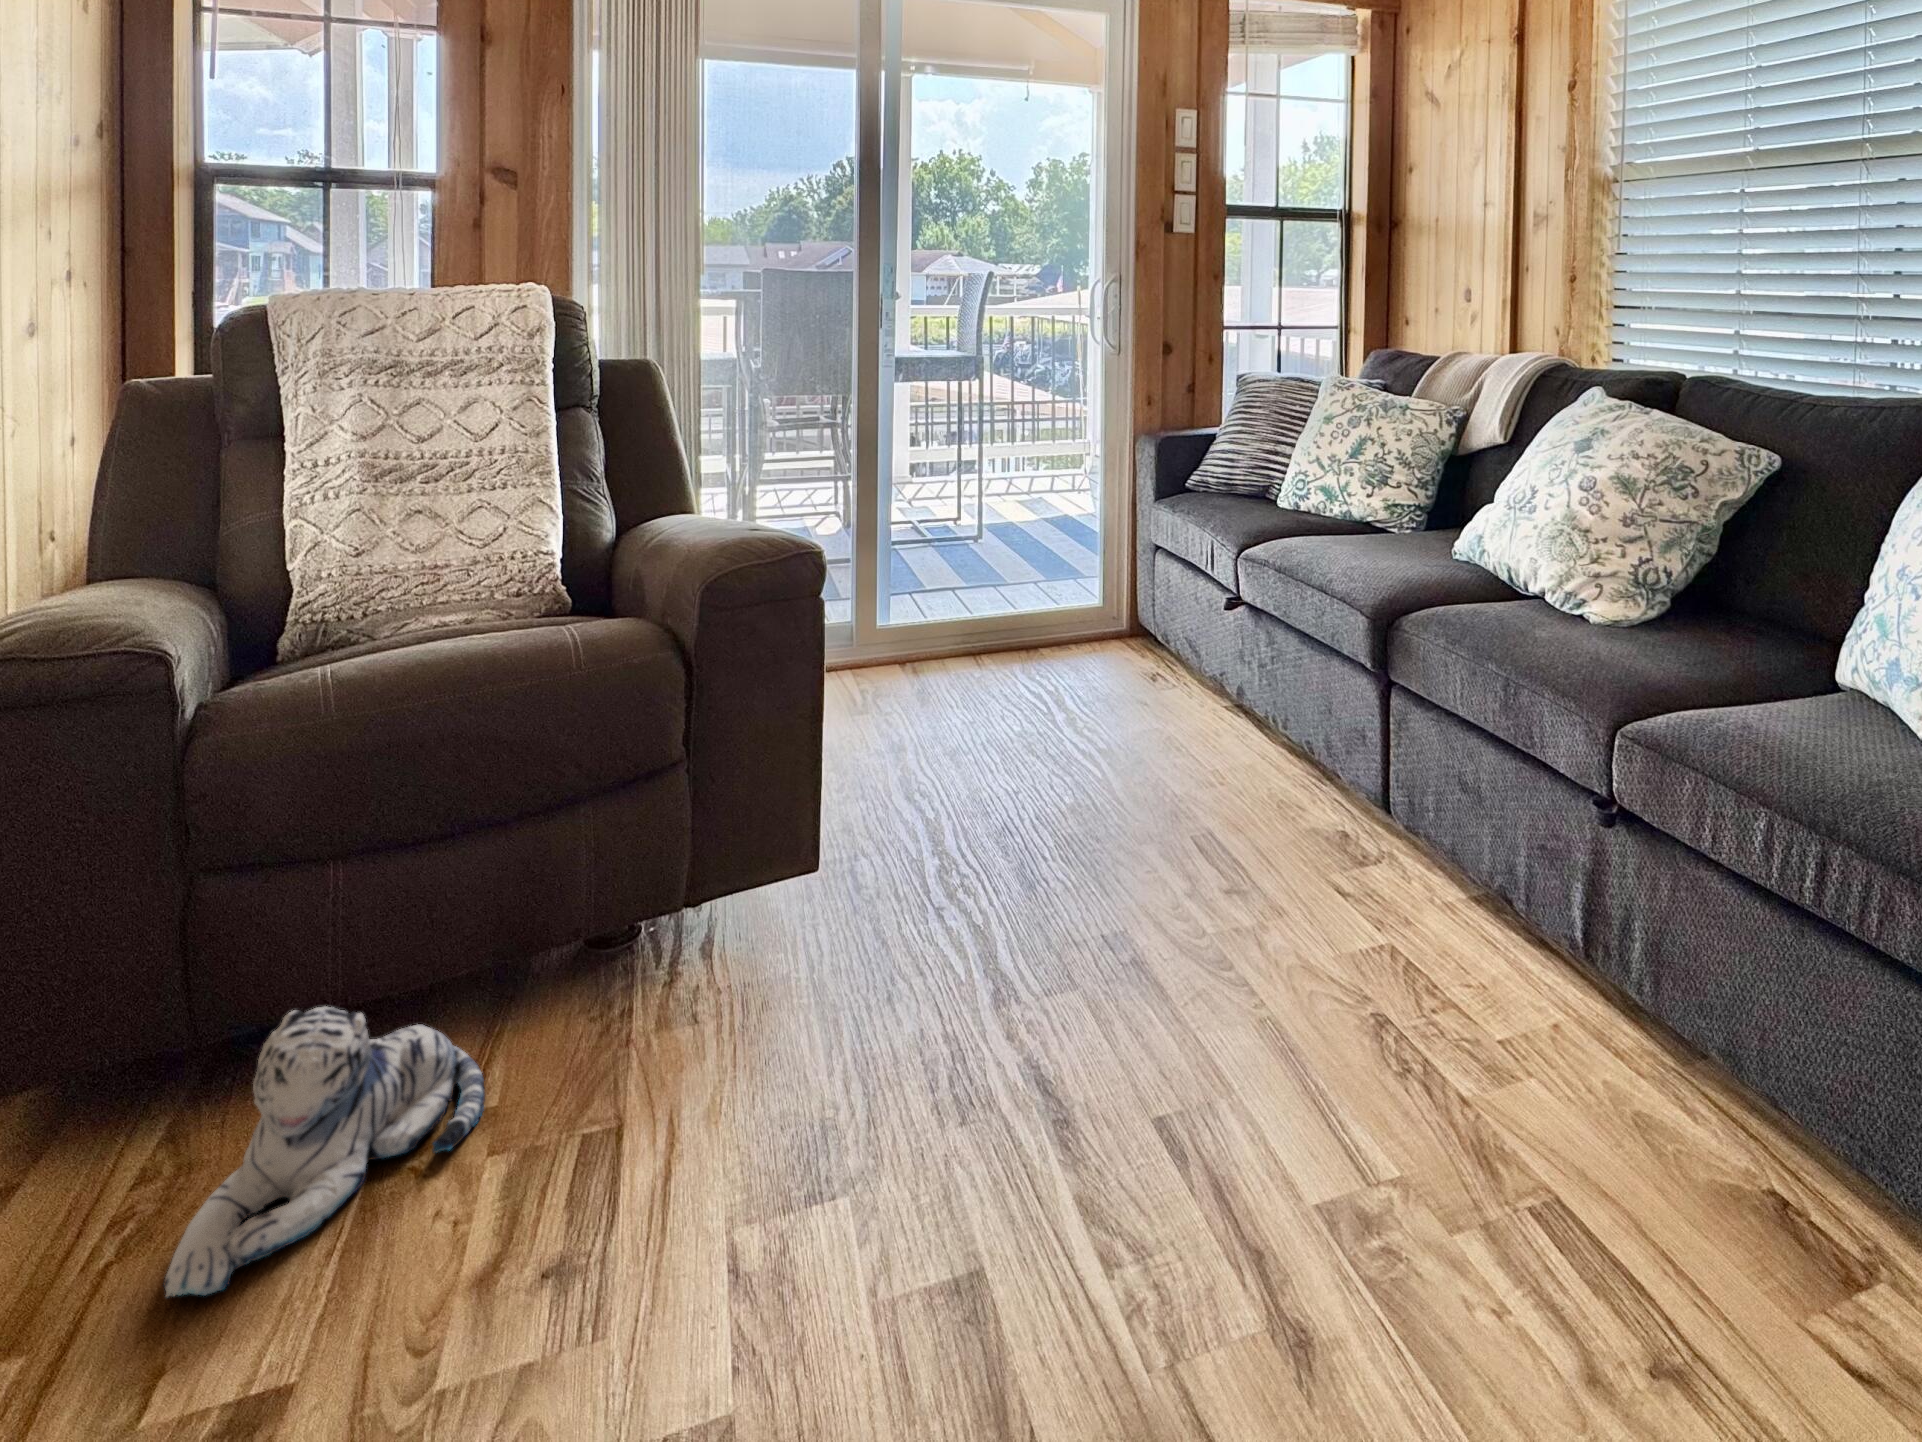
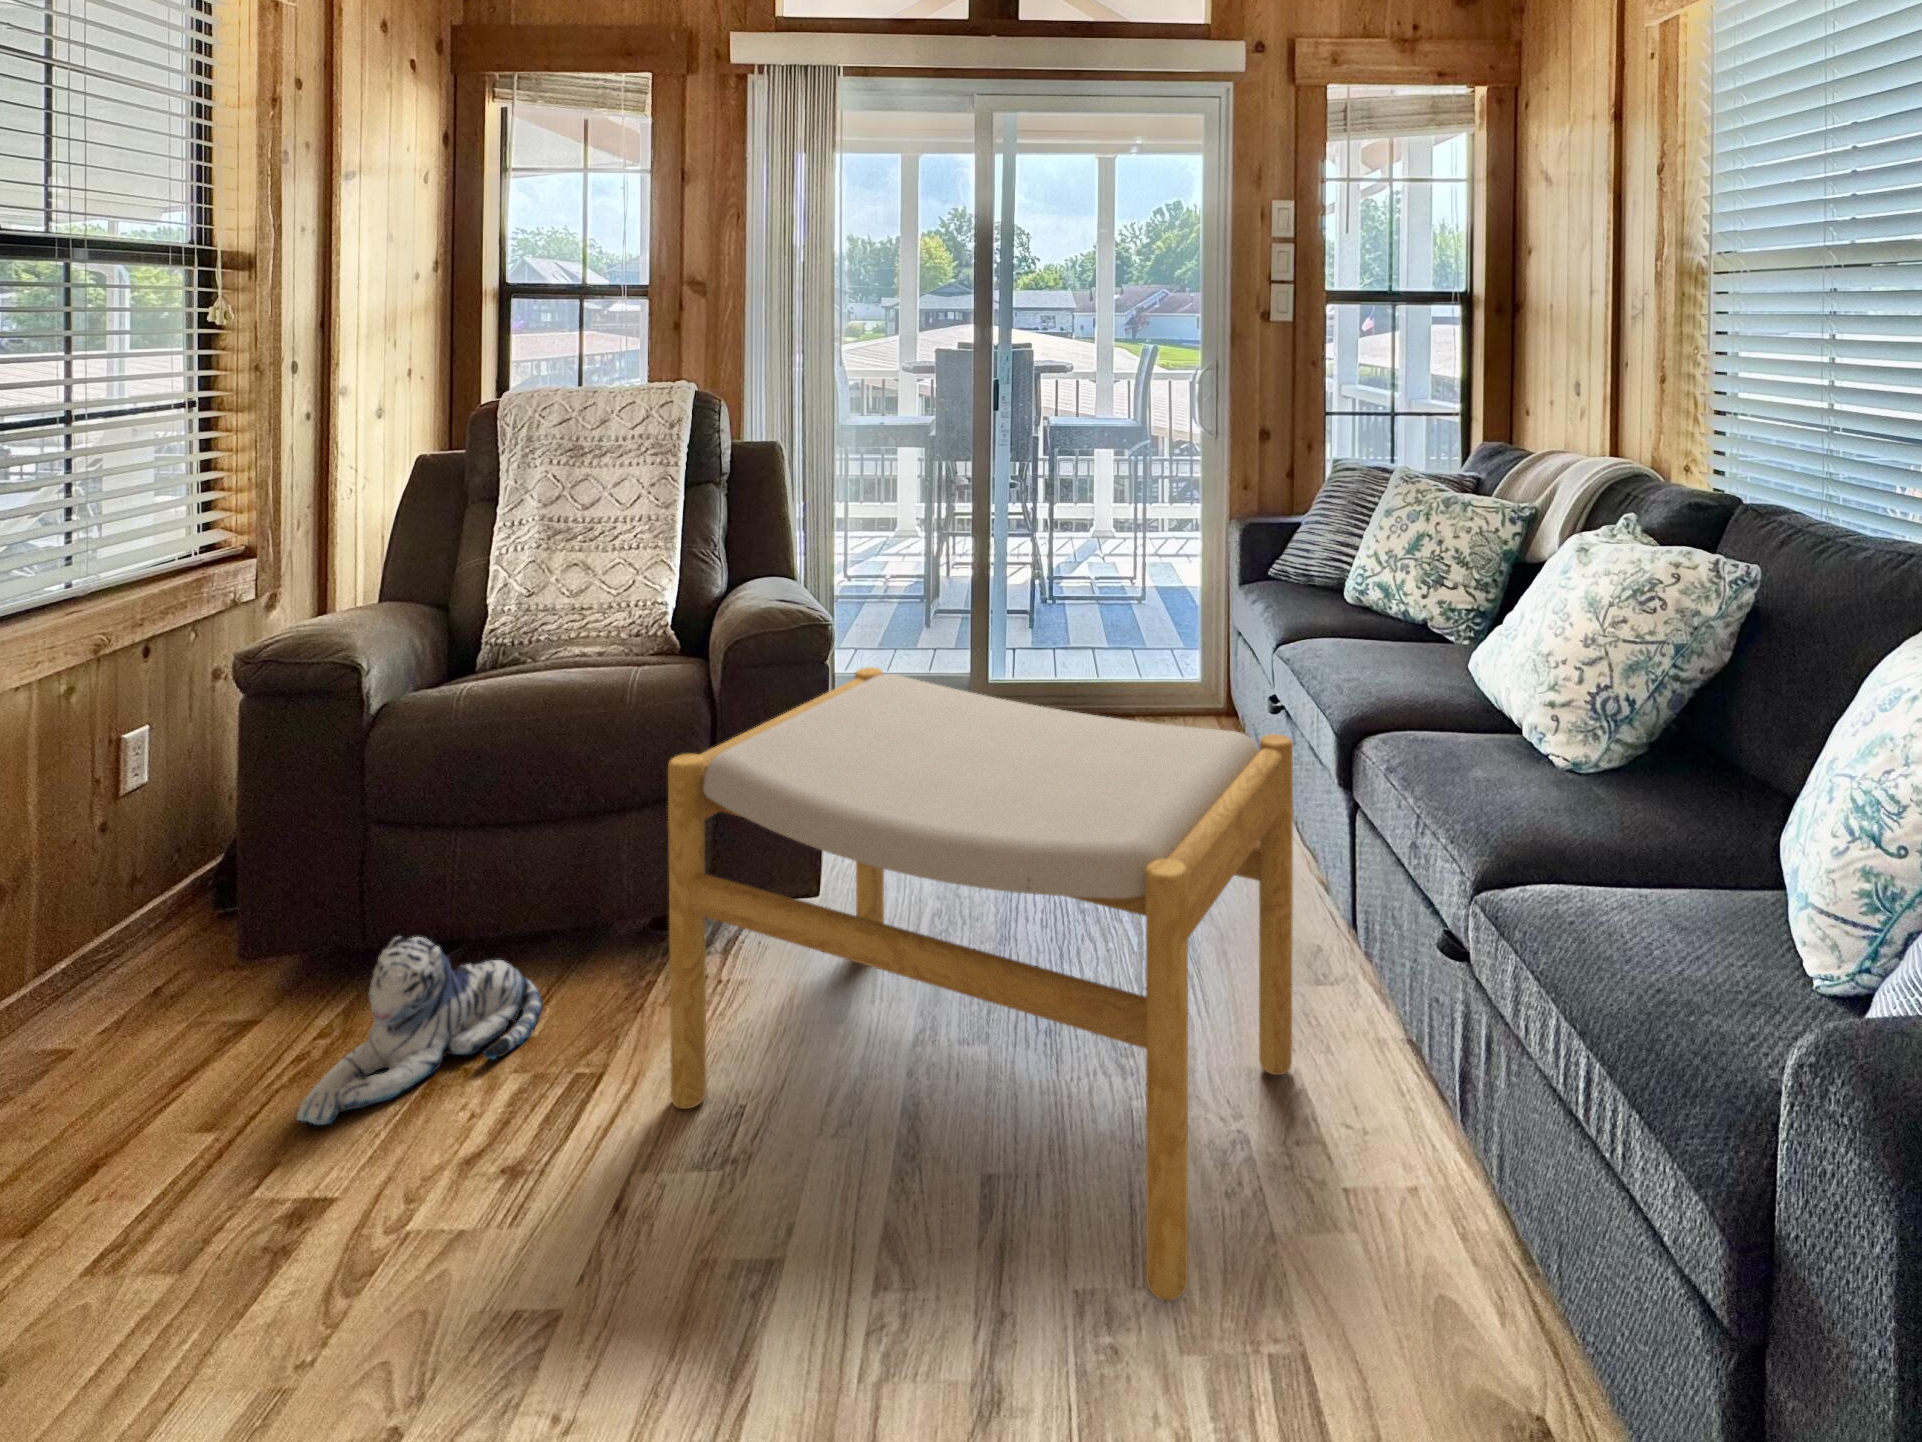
footstool: none [734,598,1445,1196] -> present [668,667,1293,1301]

